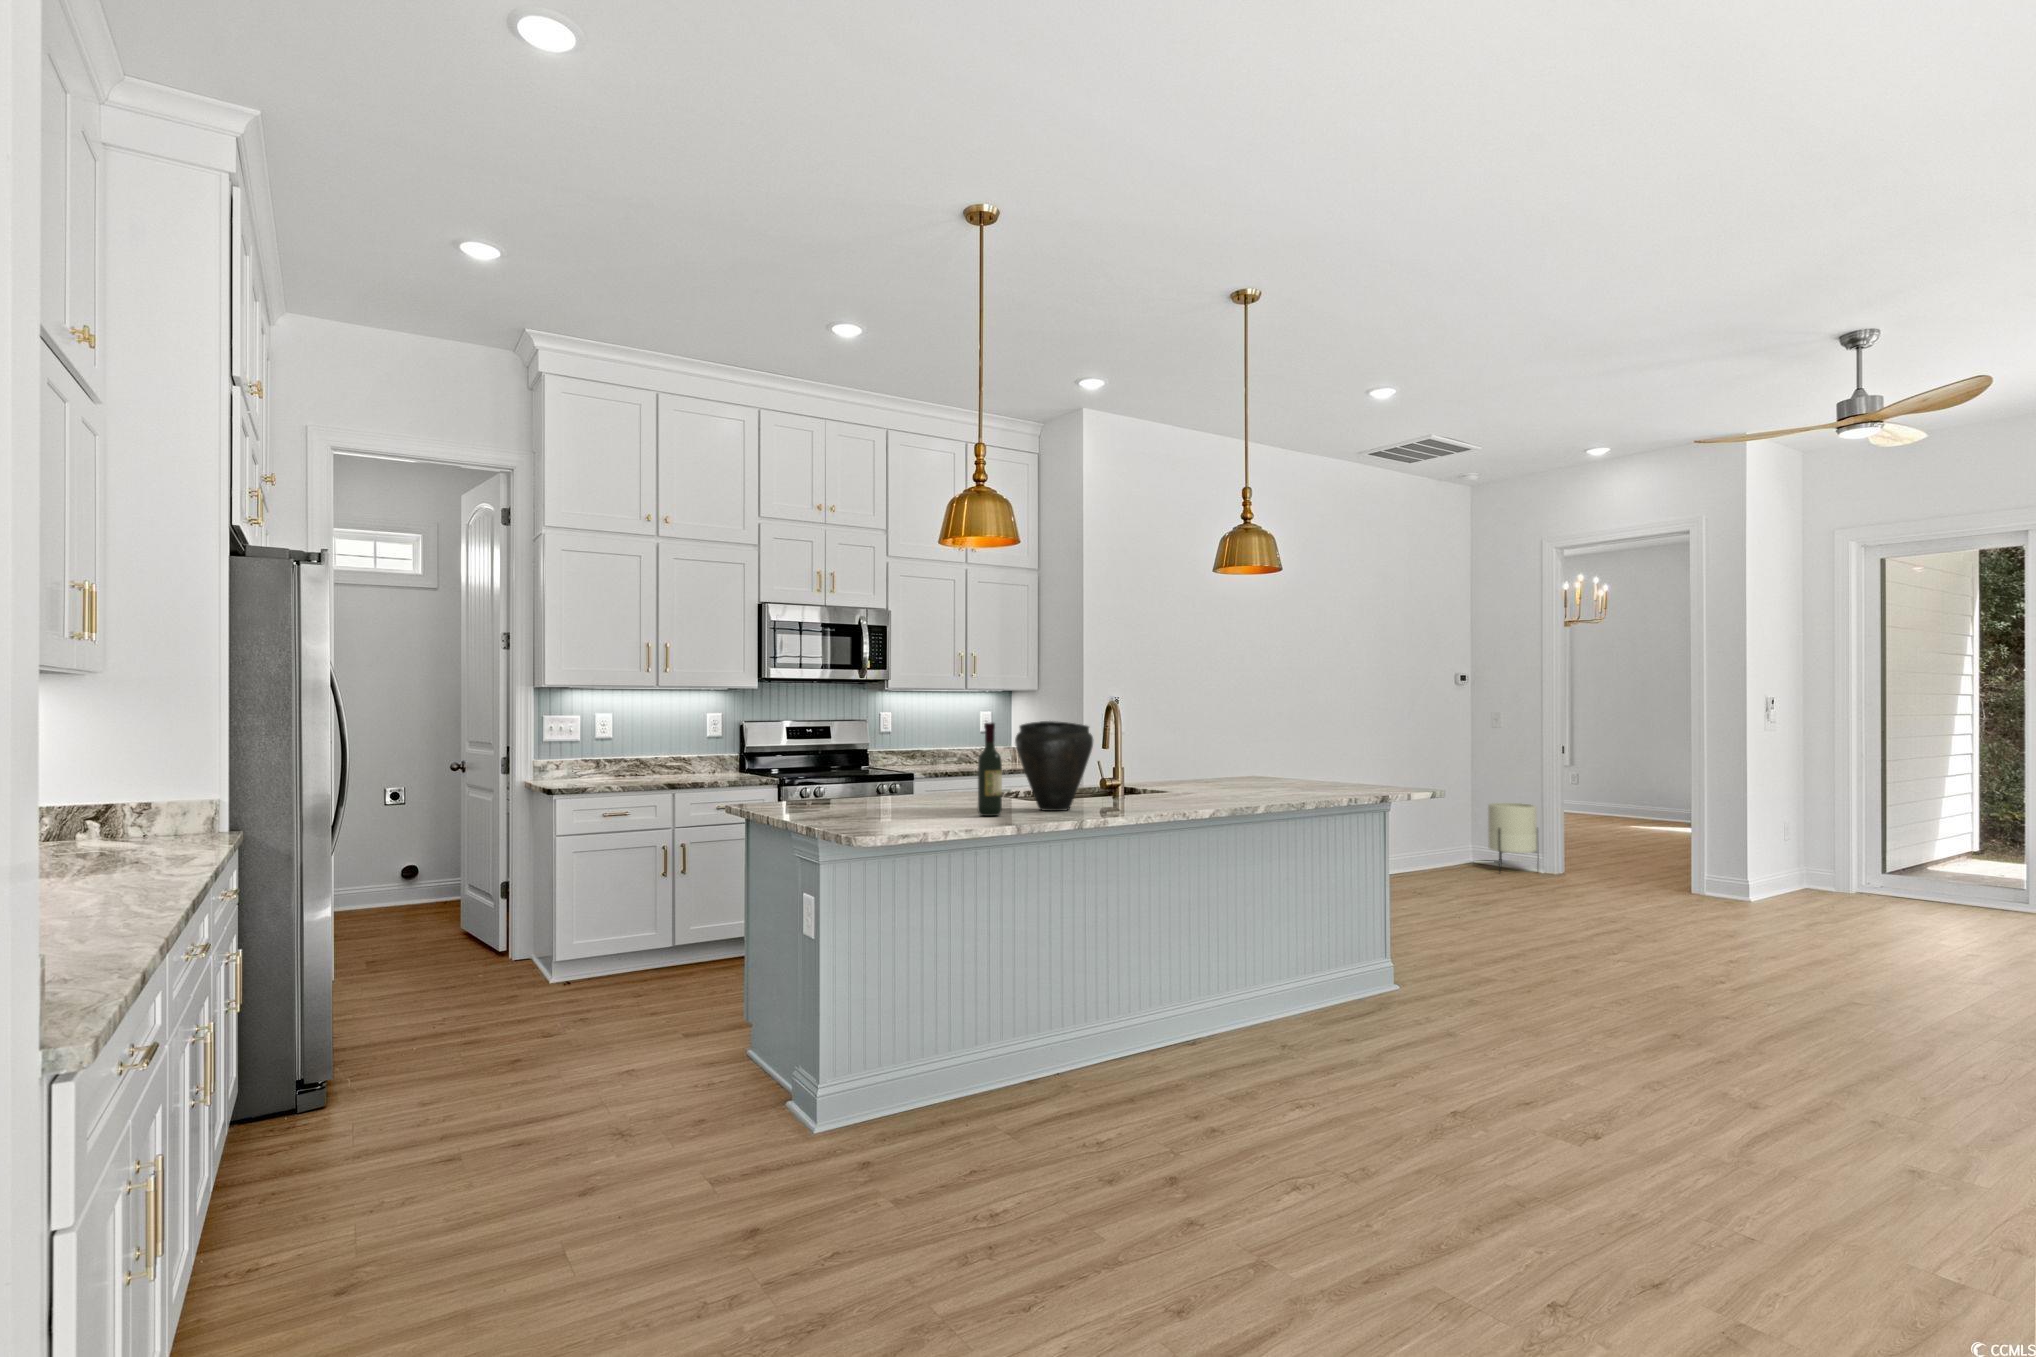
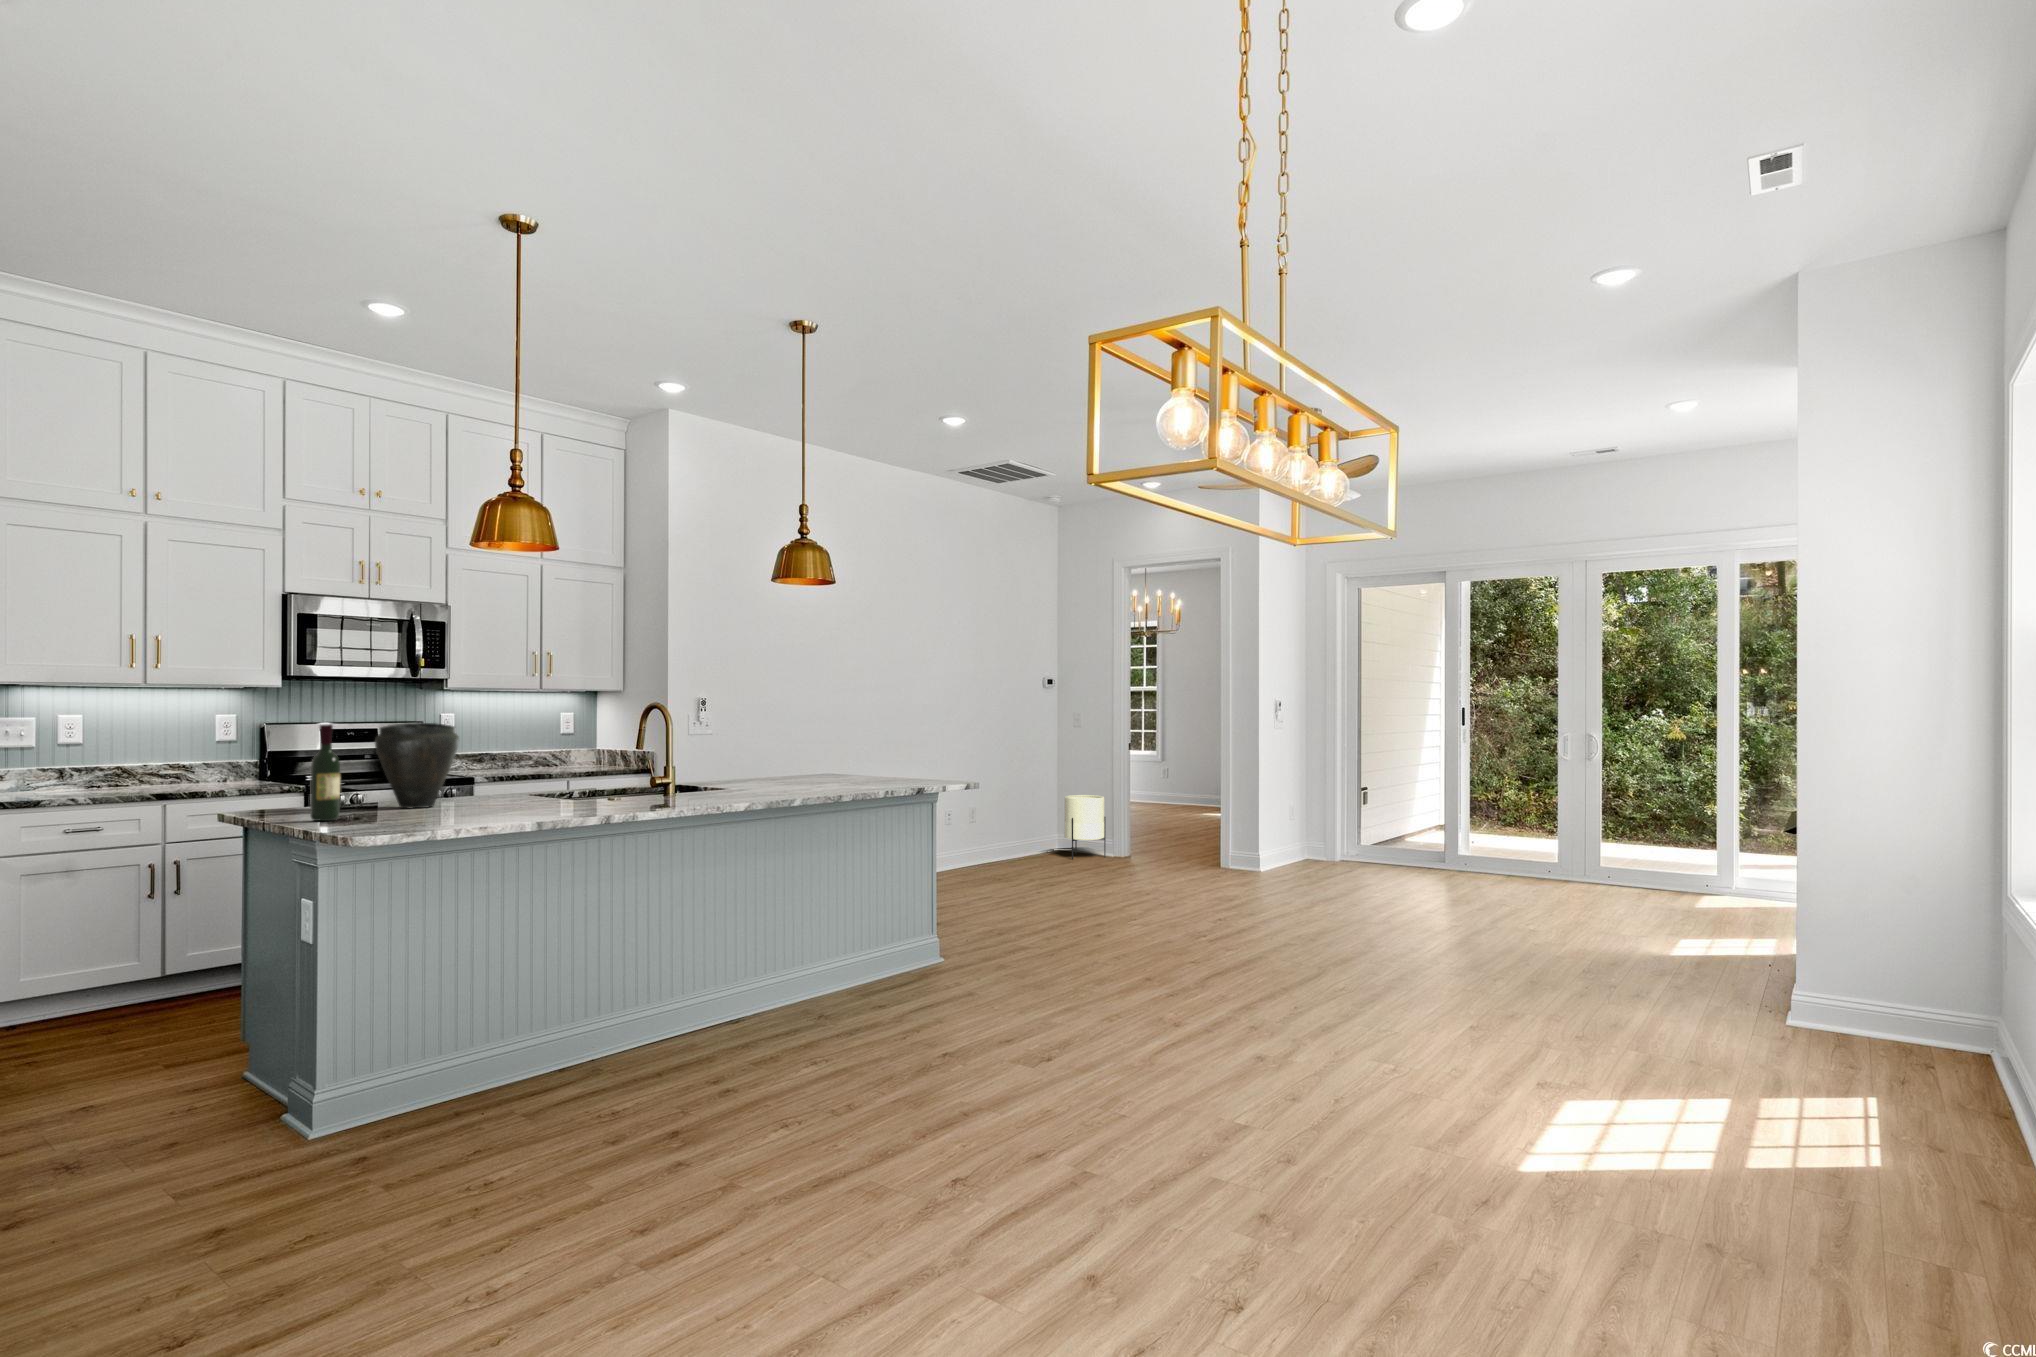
vase: present [1015,721,1093,811] -> present [375,723,459,808]
wine bottle: present [978,723,1002,816] -> present [310,724,340,821]

